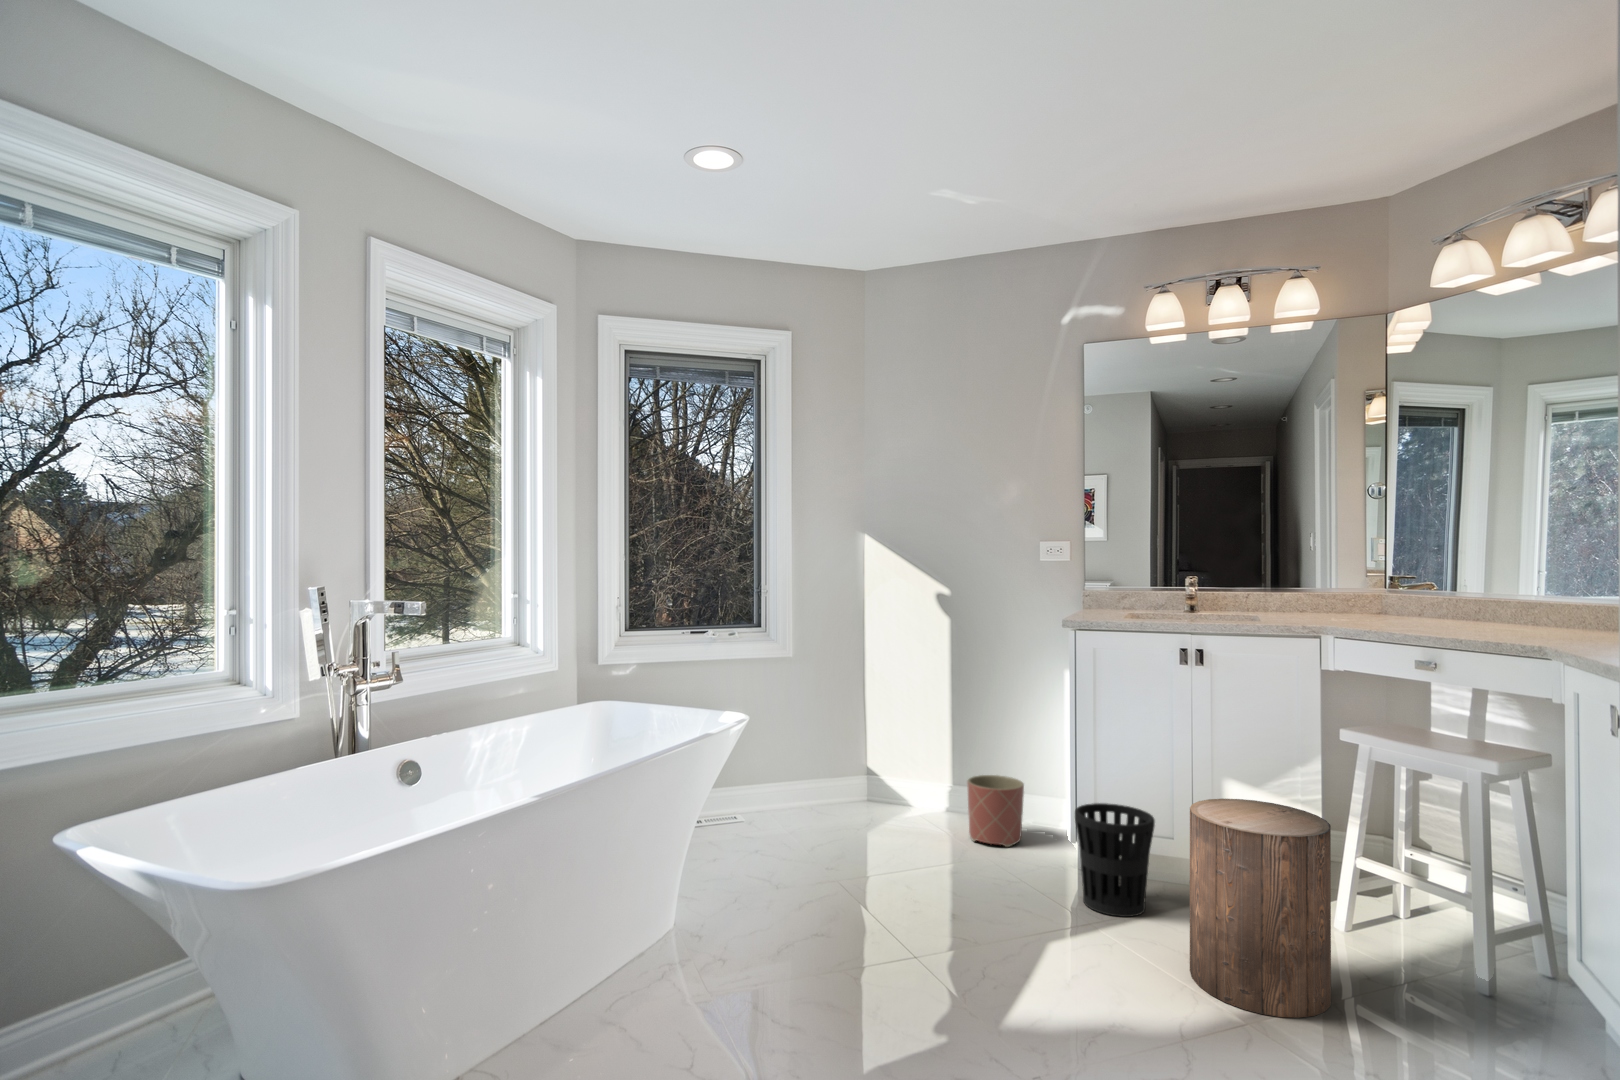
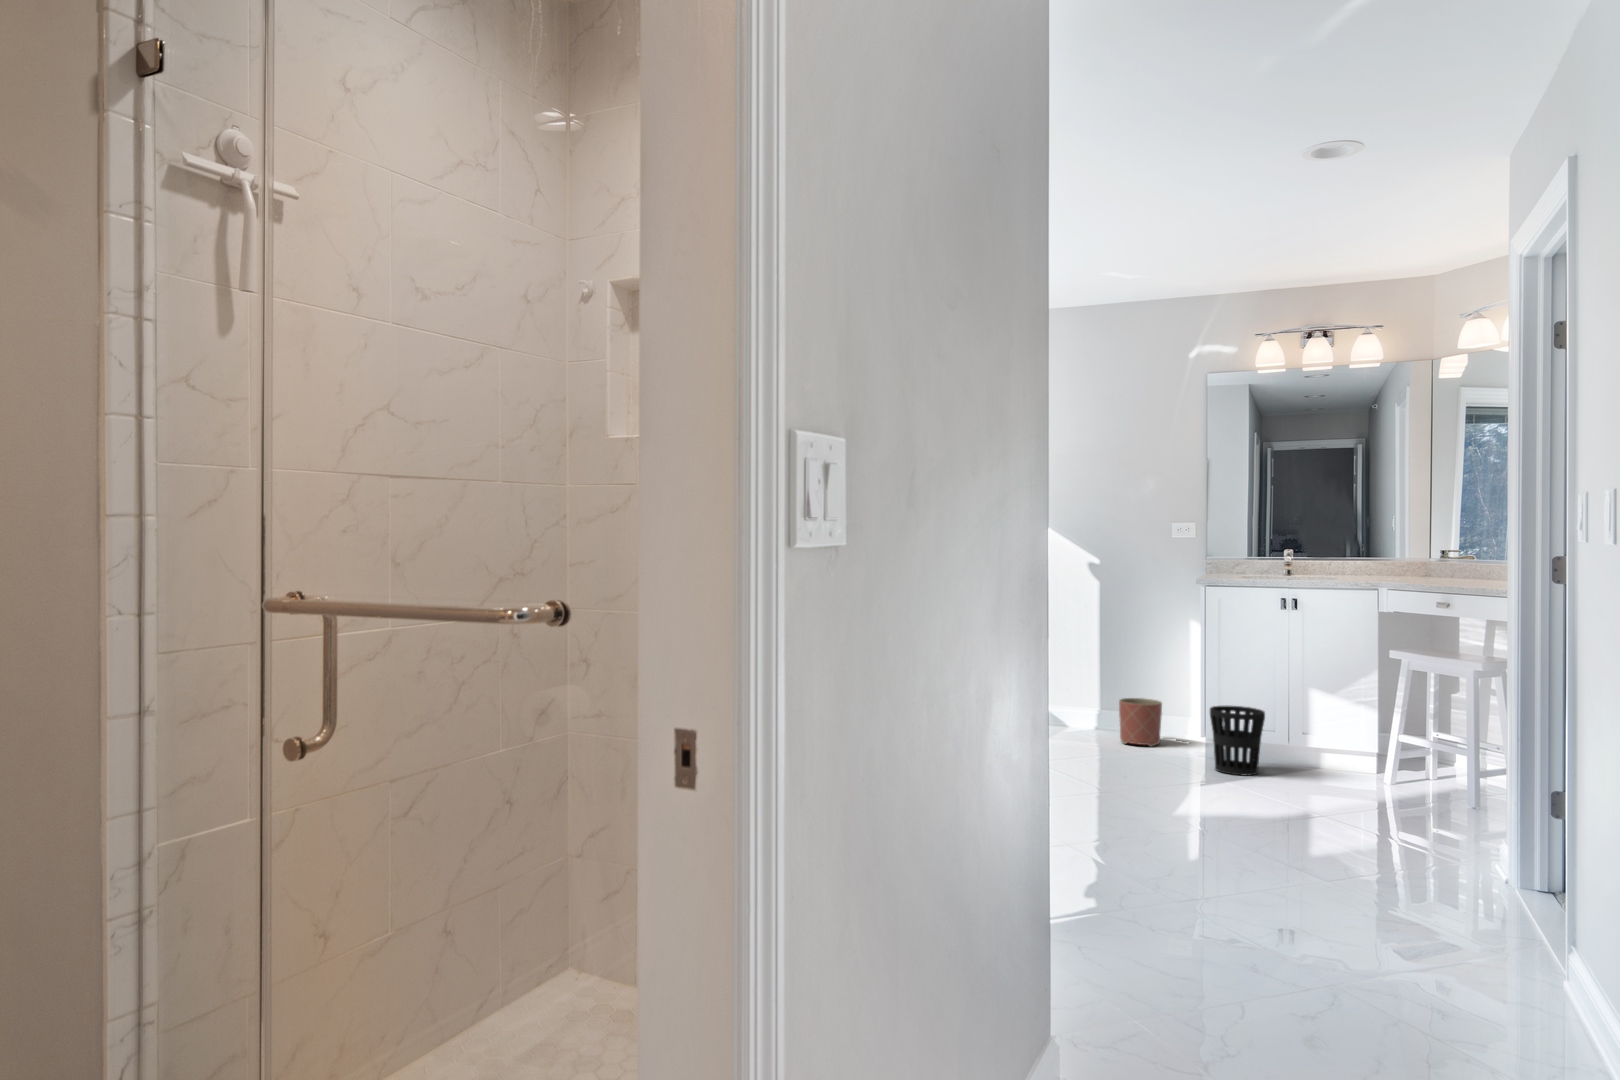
stool: present [1190,799,1331,1018] -> none [1292,690,1380,809]

